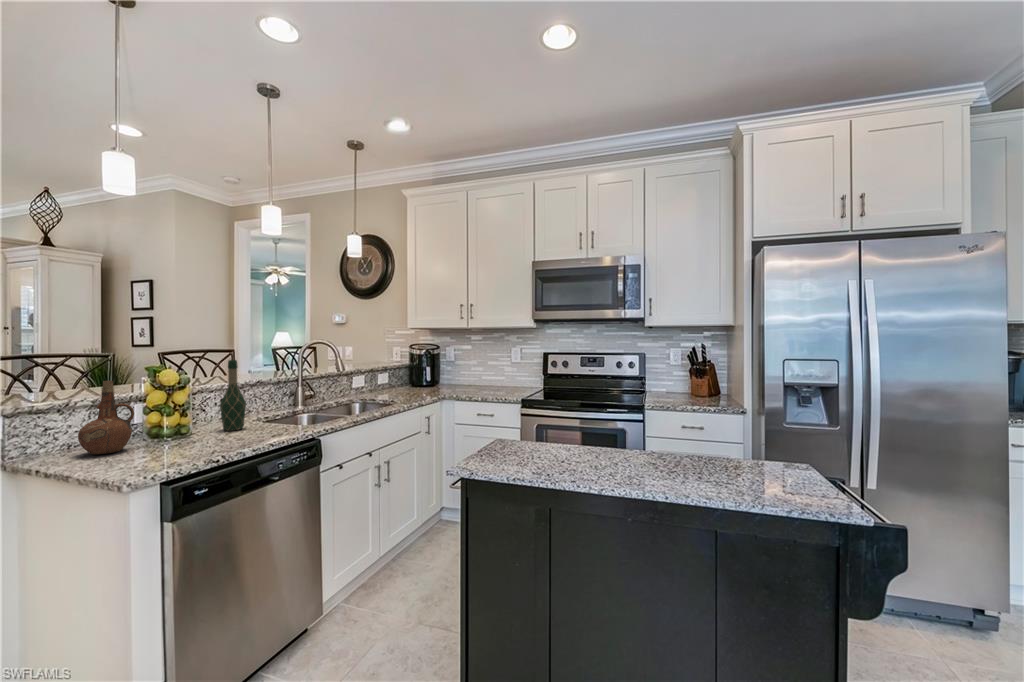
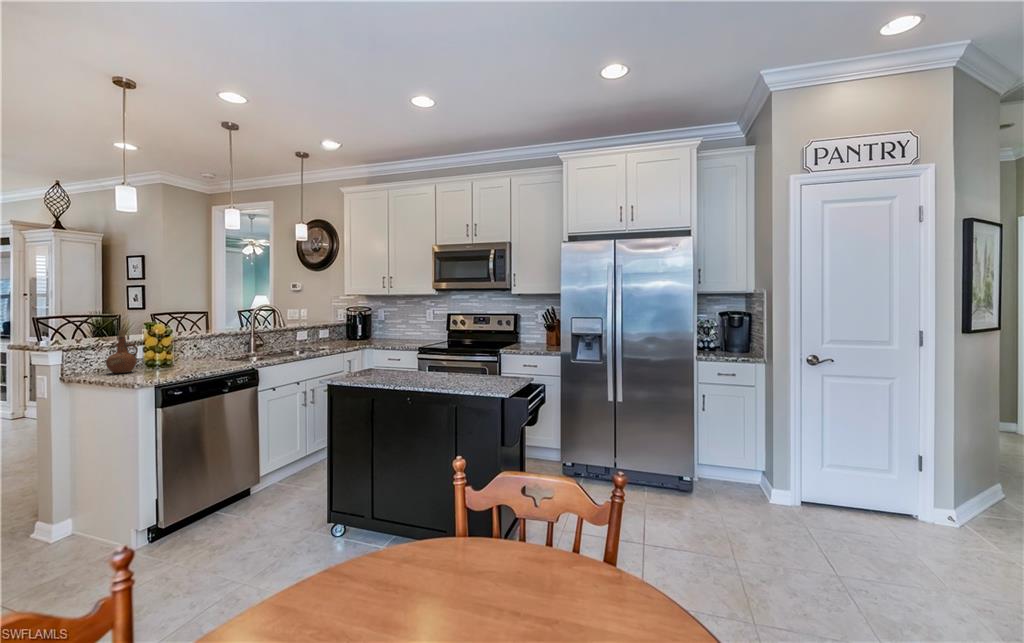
wine bottle: present [220,360,246,431] -> none [192,318,209,364]

